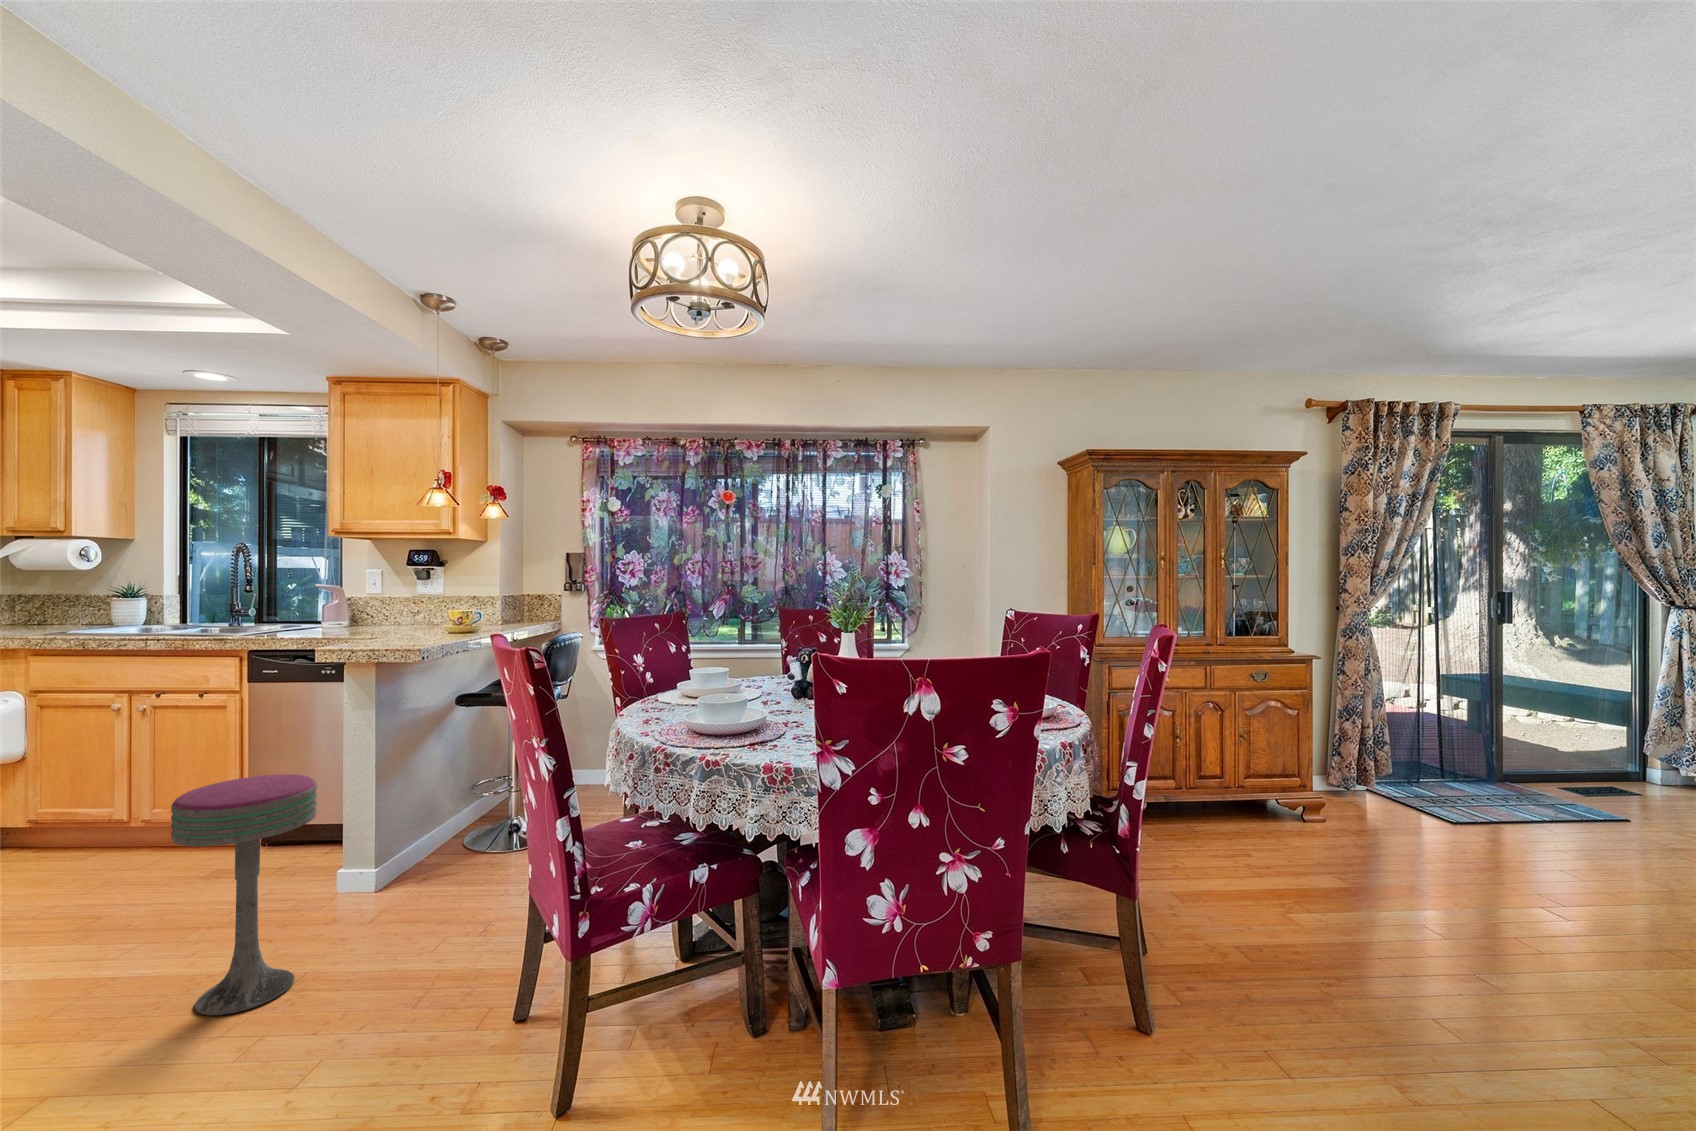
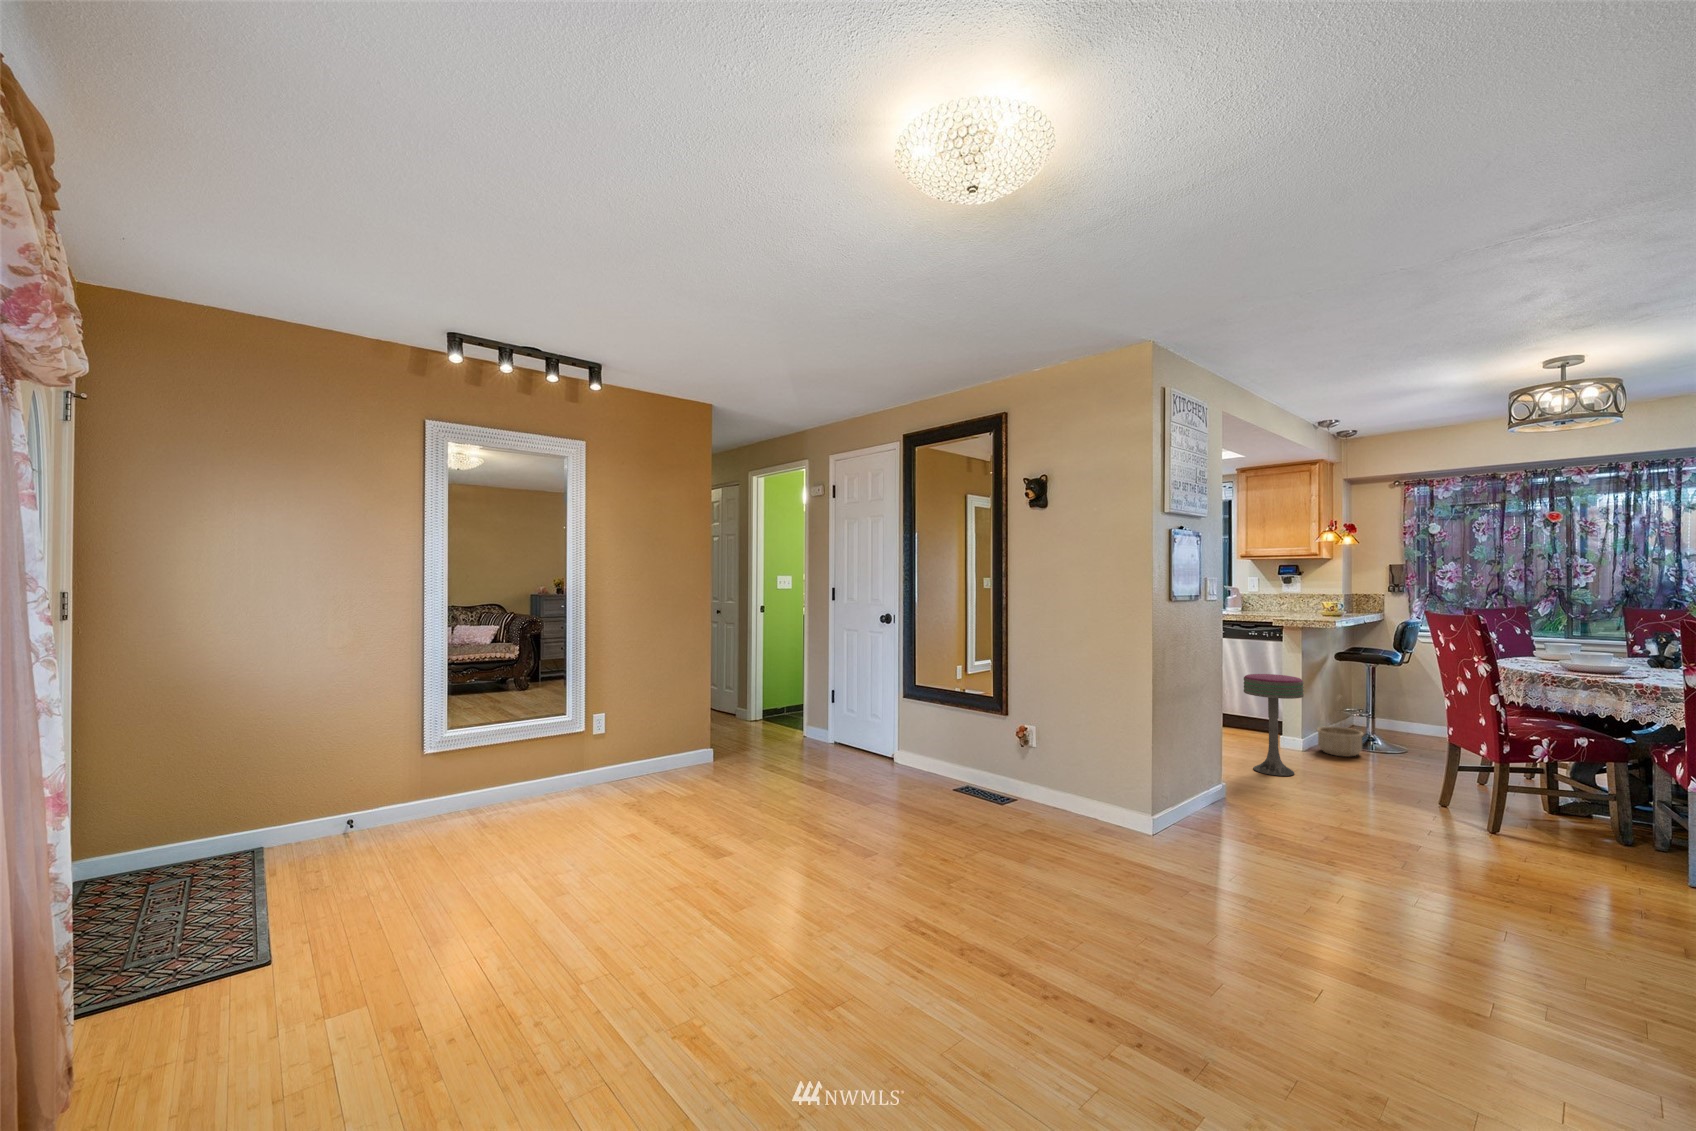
basket: none [409,770,486,880] -> present [1317,696,1364,757]

